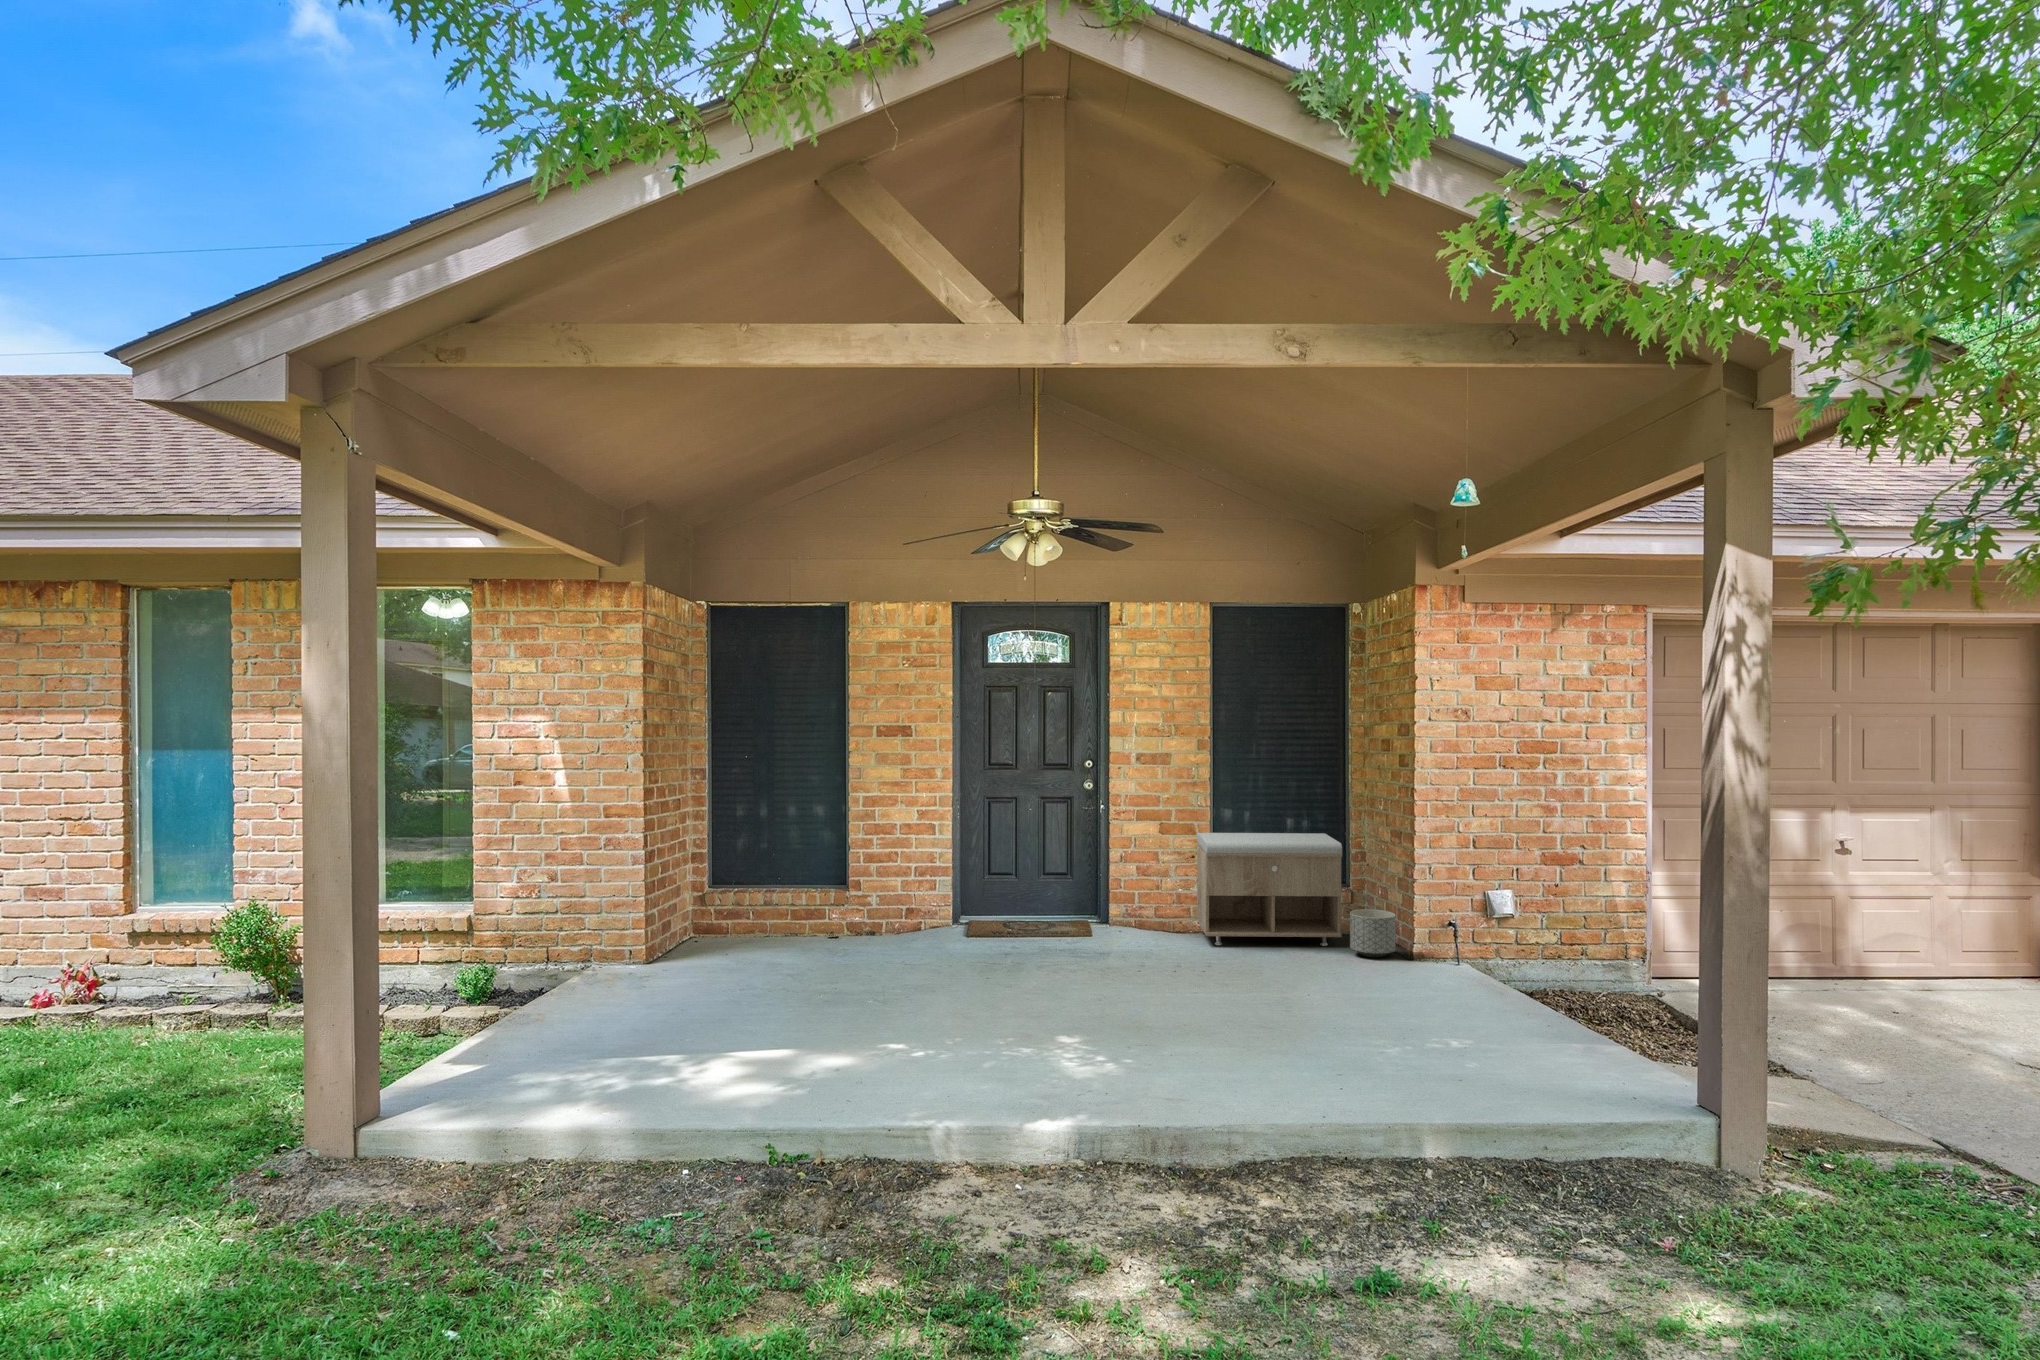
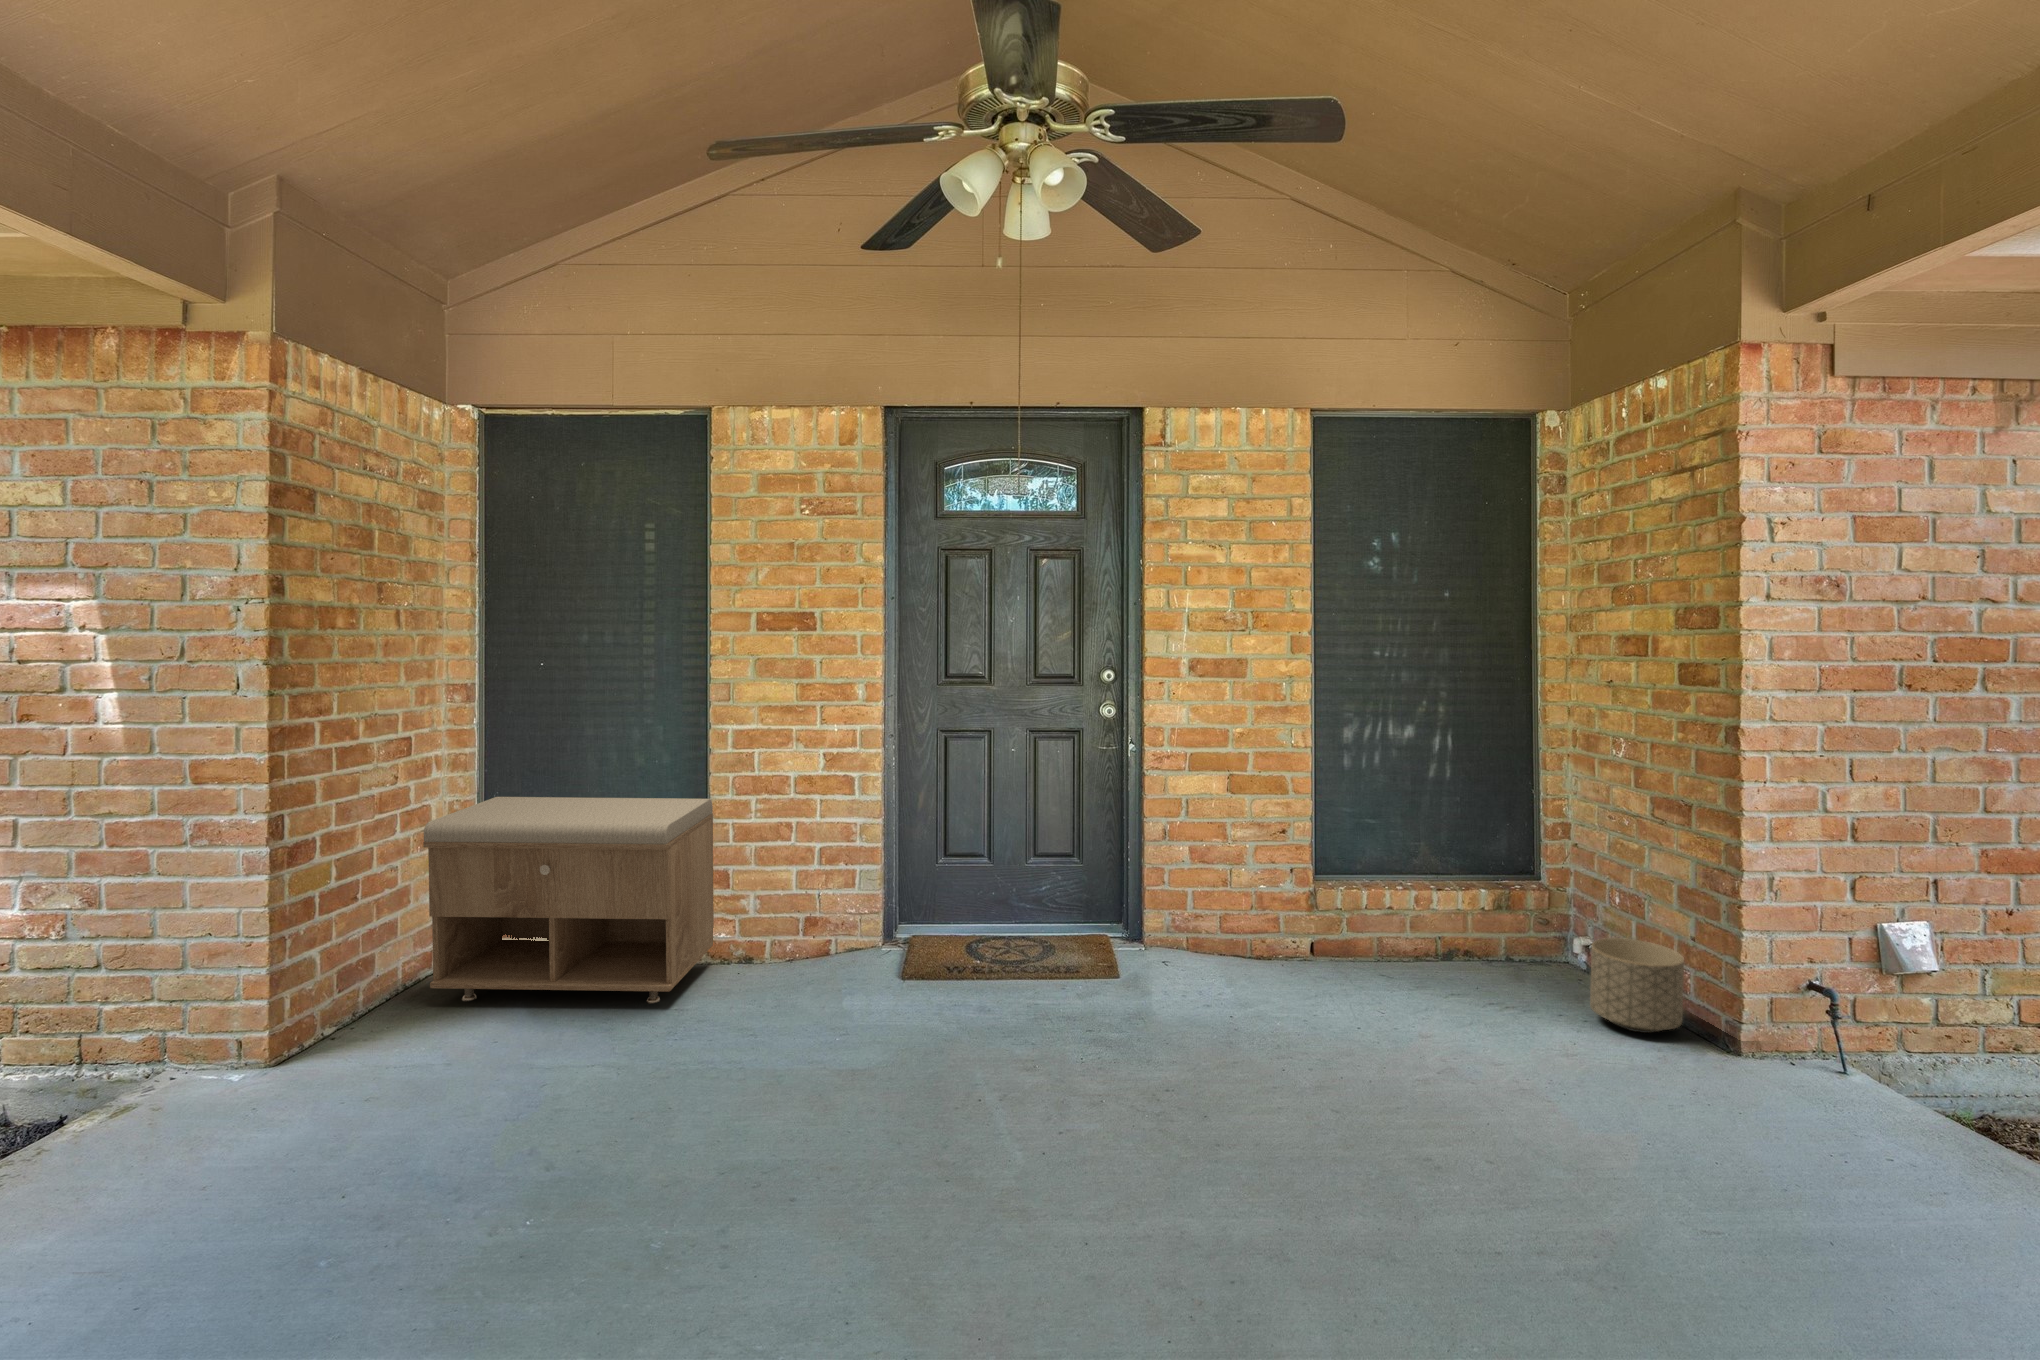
storage bench: present [1197,833,1342,946] -> present [423,797,714,1003]

